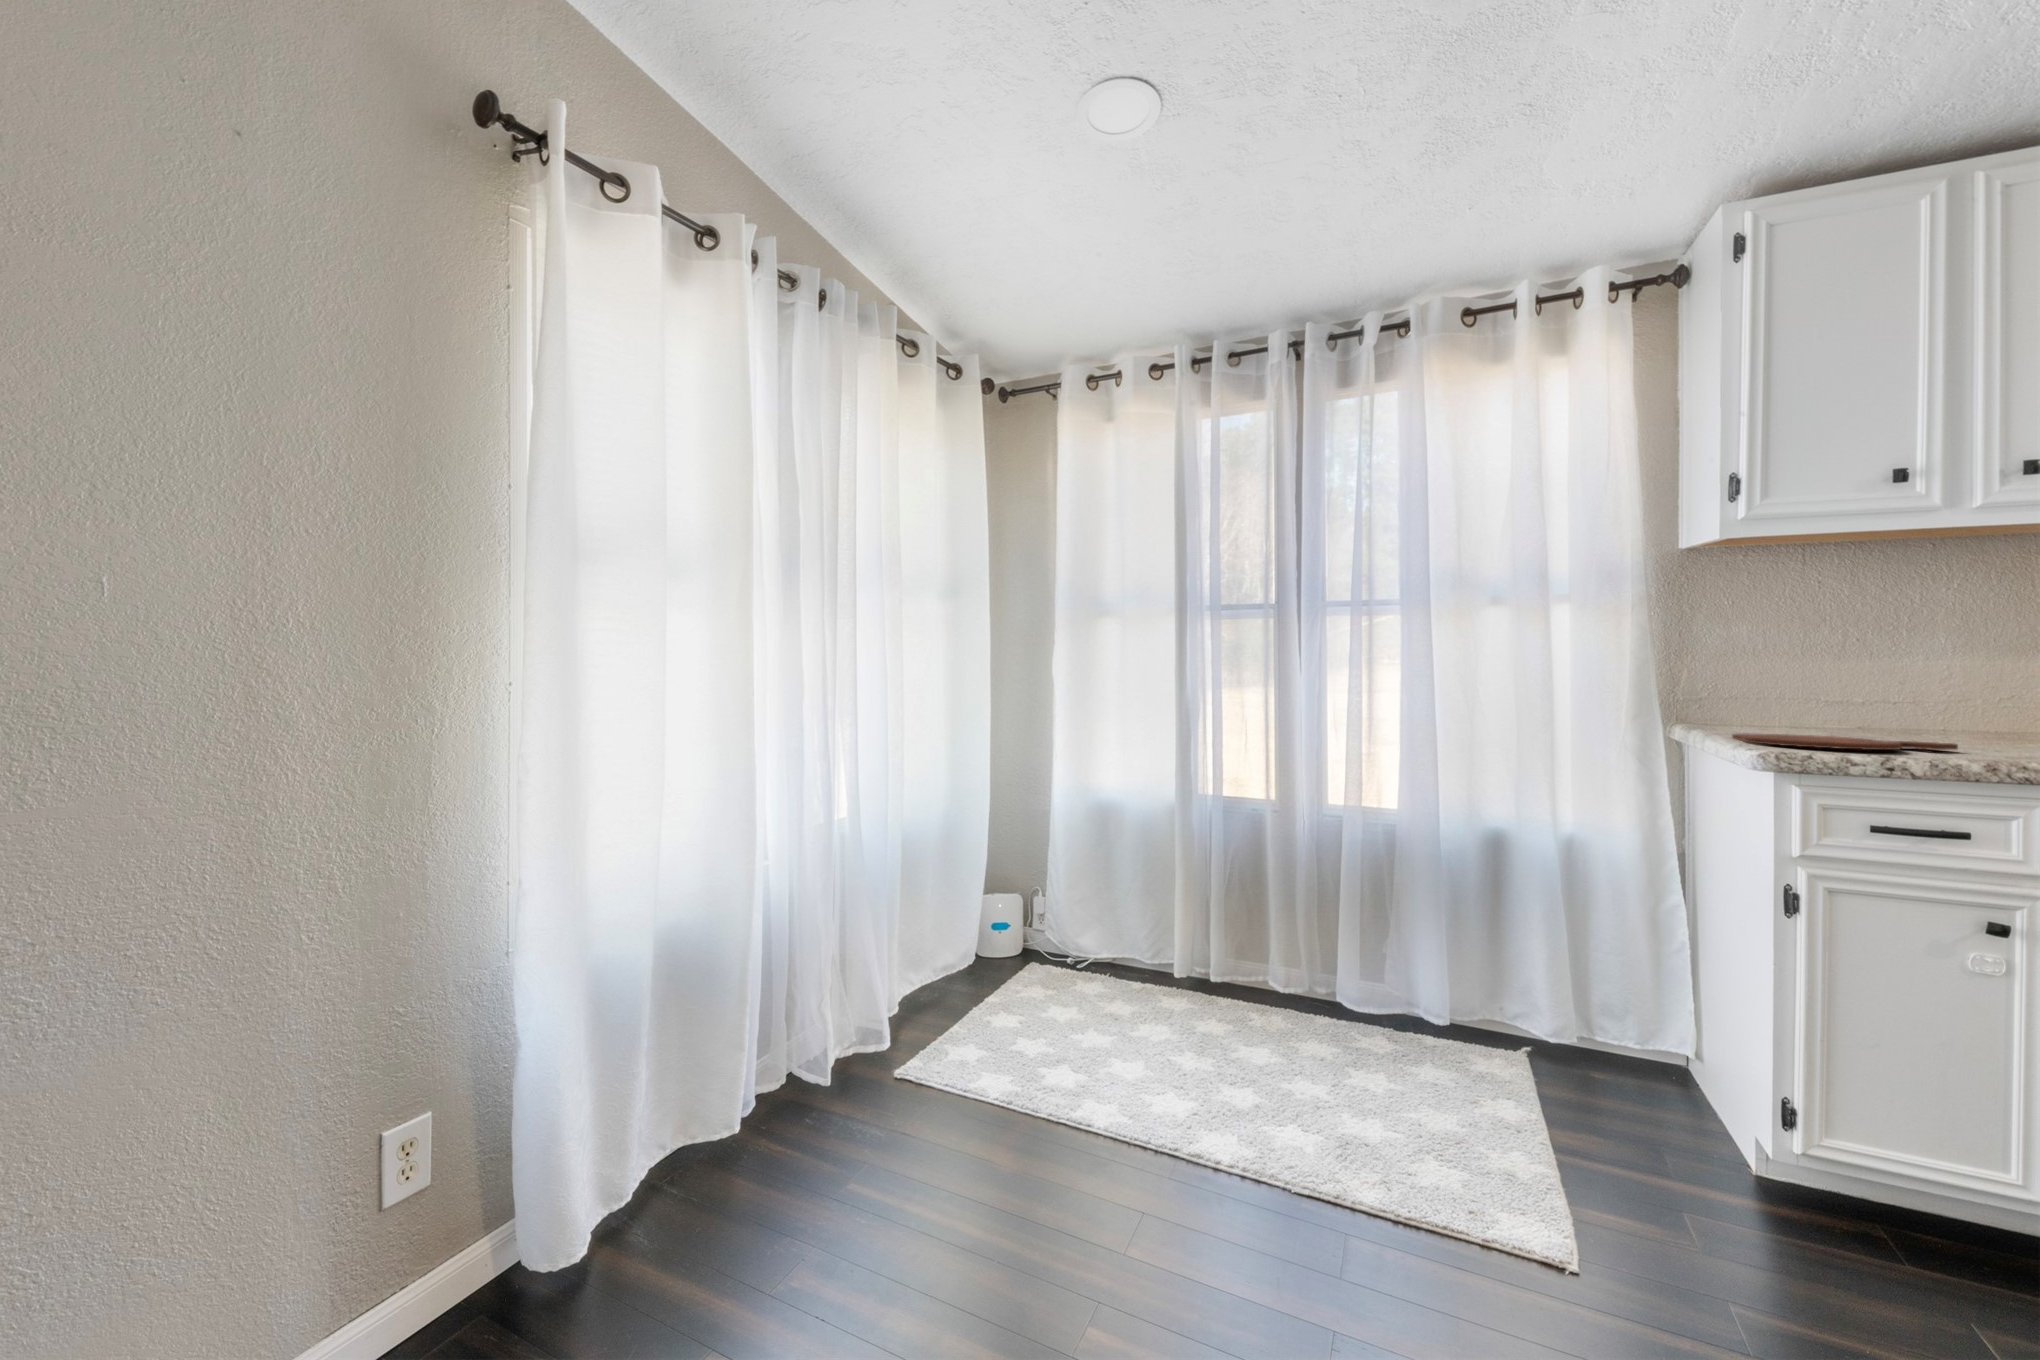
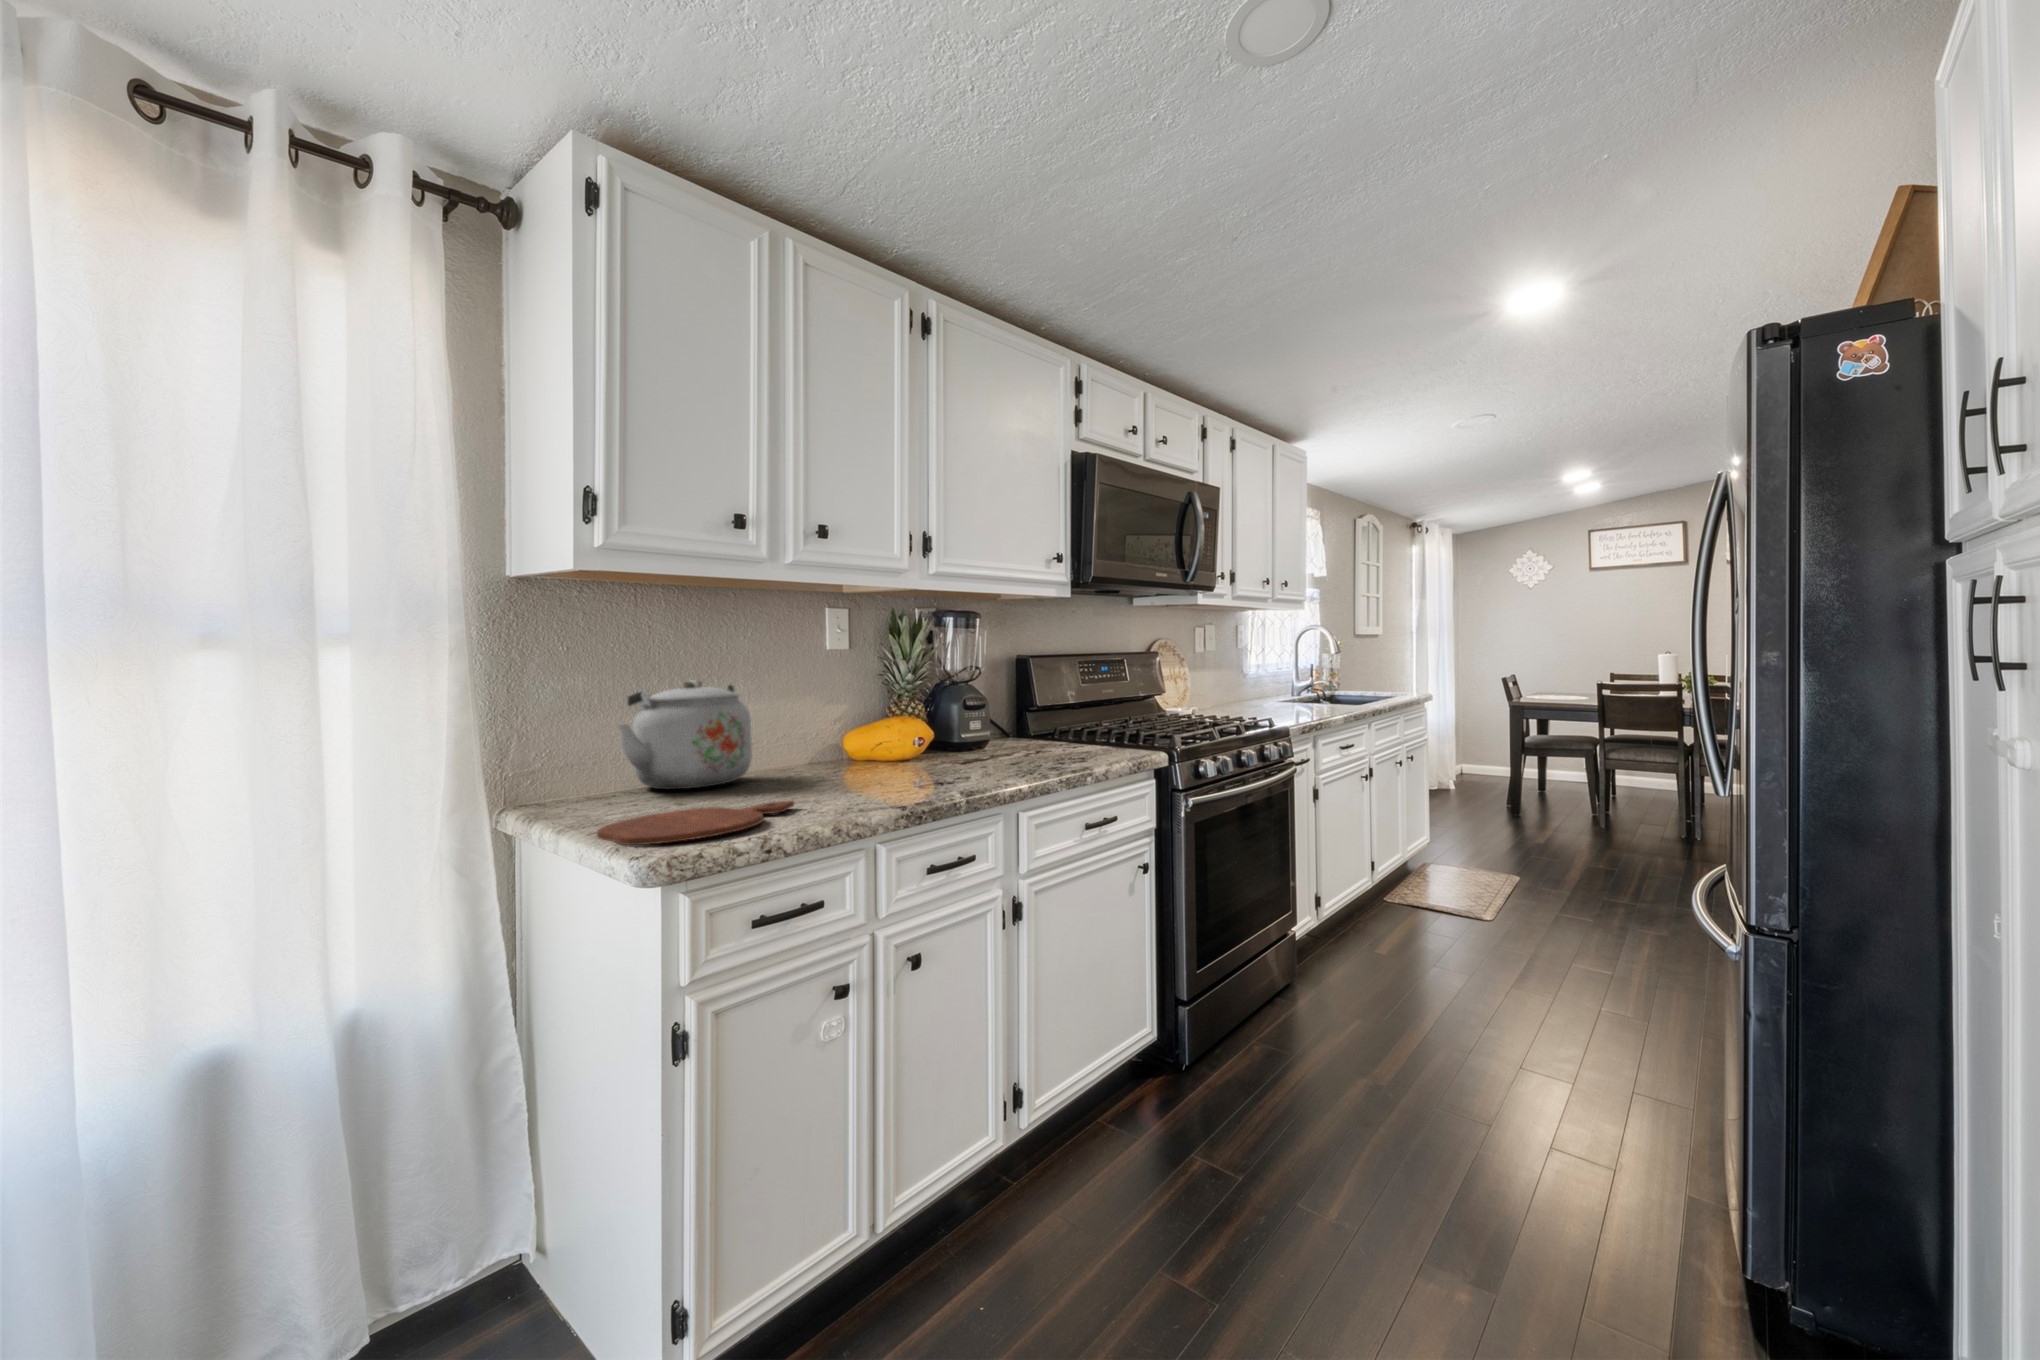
kettle: none [1775,631,1943,731] -> present [618,680,752,789]

